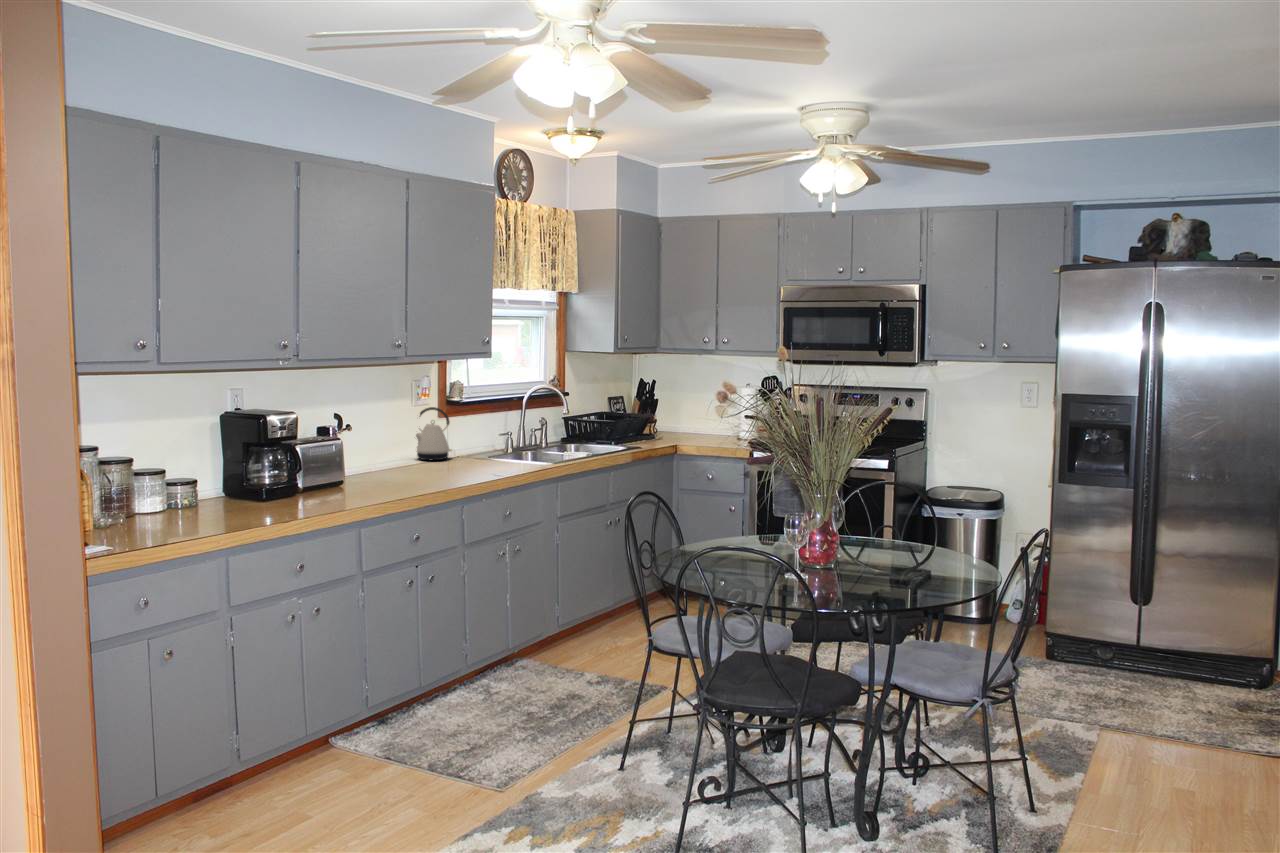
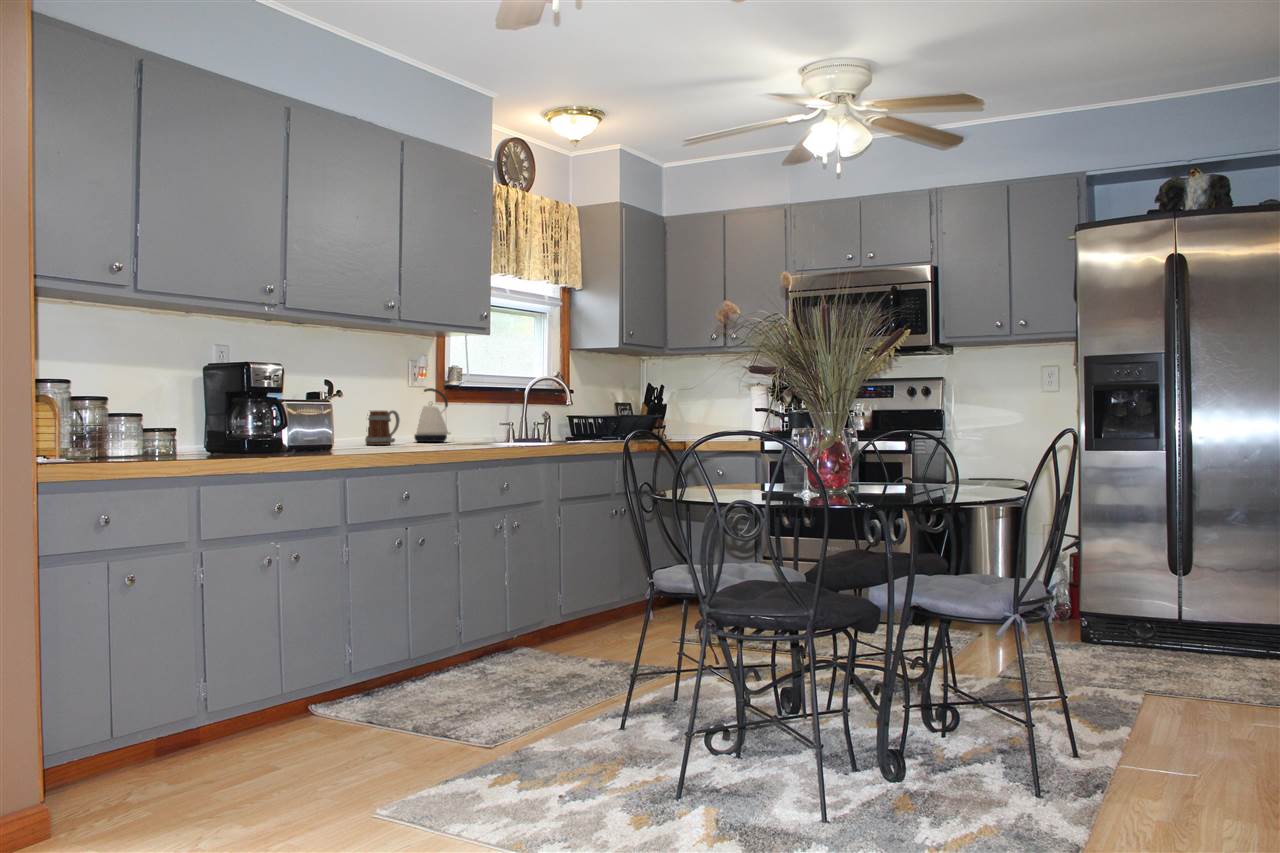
mug: none [371,434,404,469] -> present [365,410,400,445]

